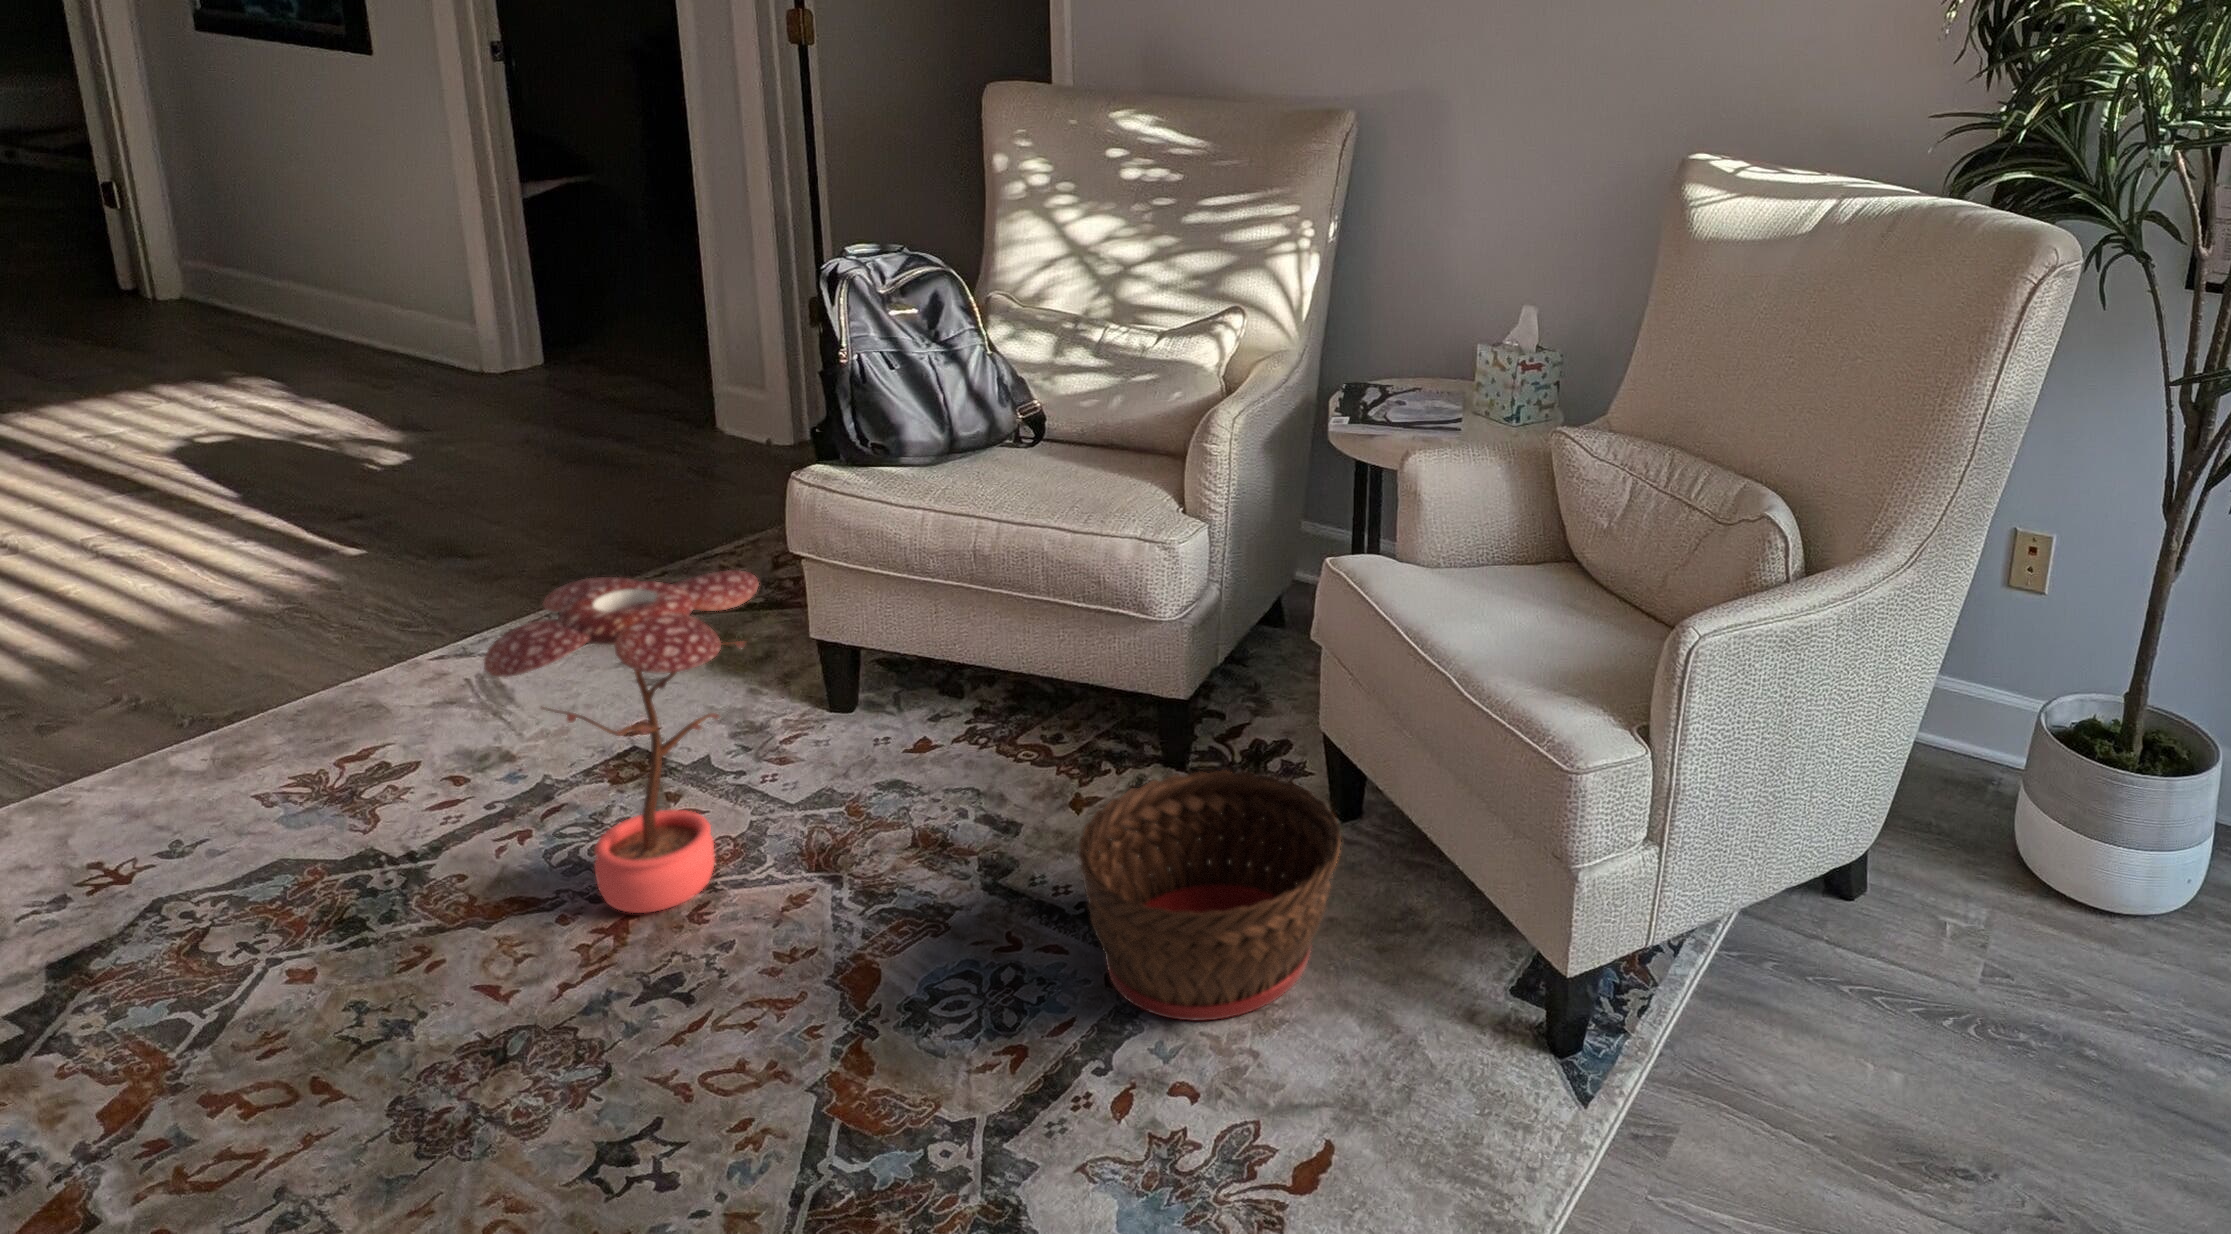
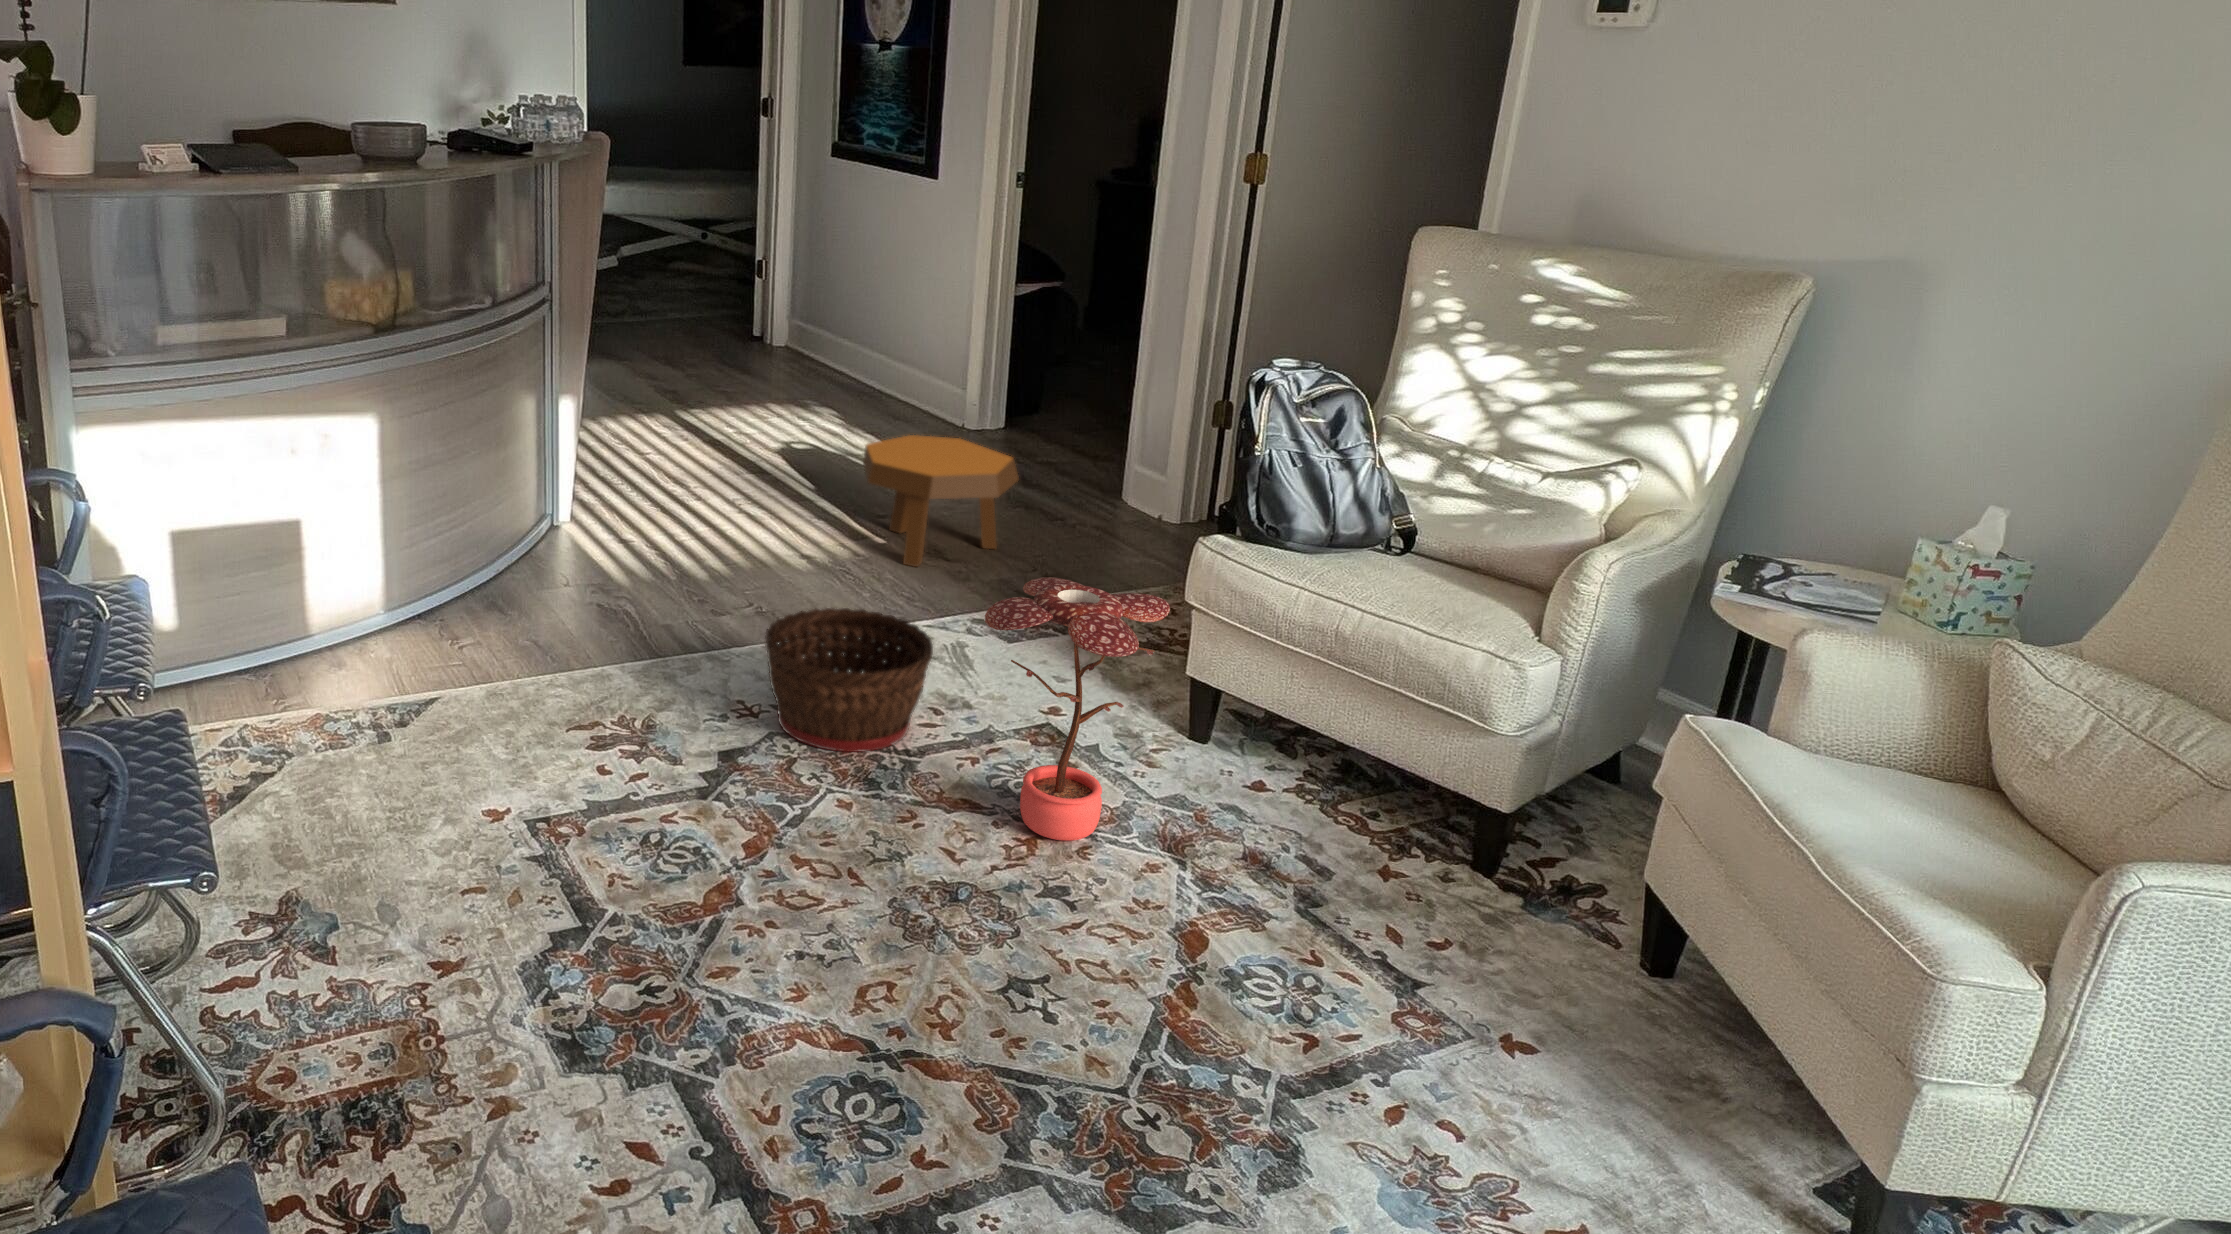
footstool: none [284,395,545,583] -> present [863,435,1019,567]
basket: present [1078,771,1341,1021] -> present [765,608,933,752]

